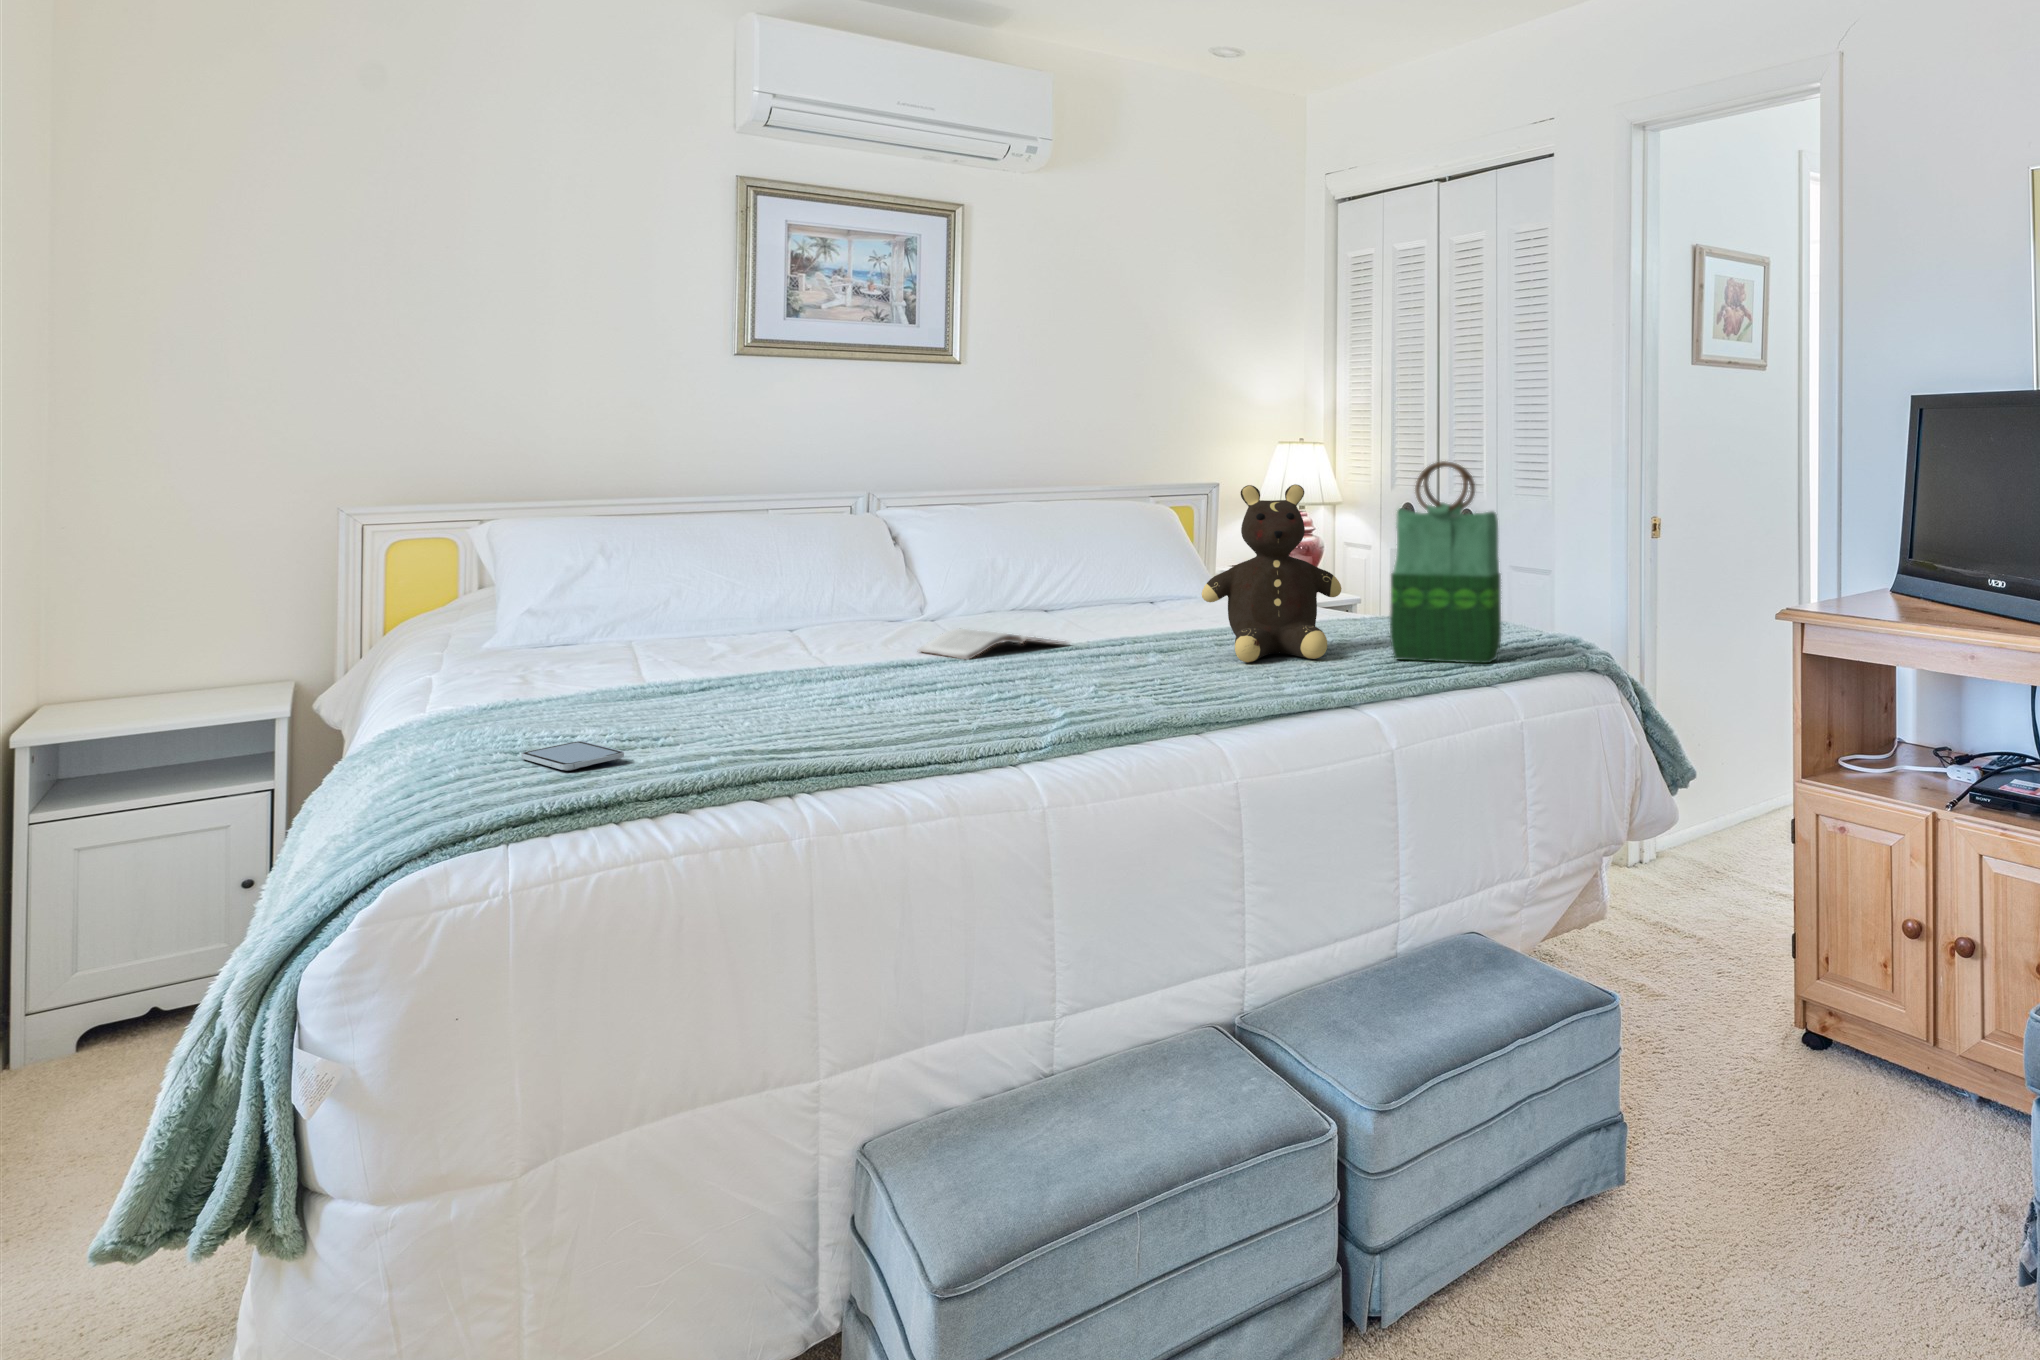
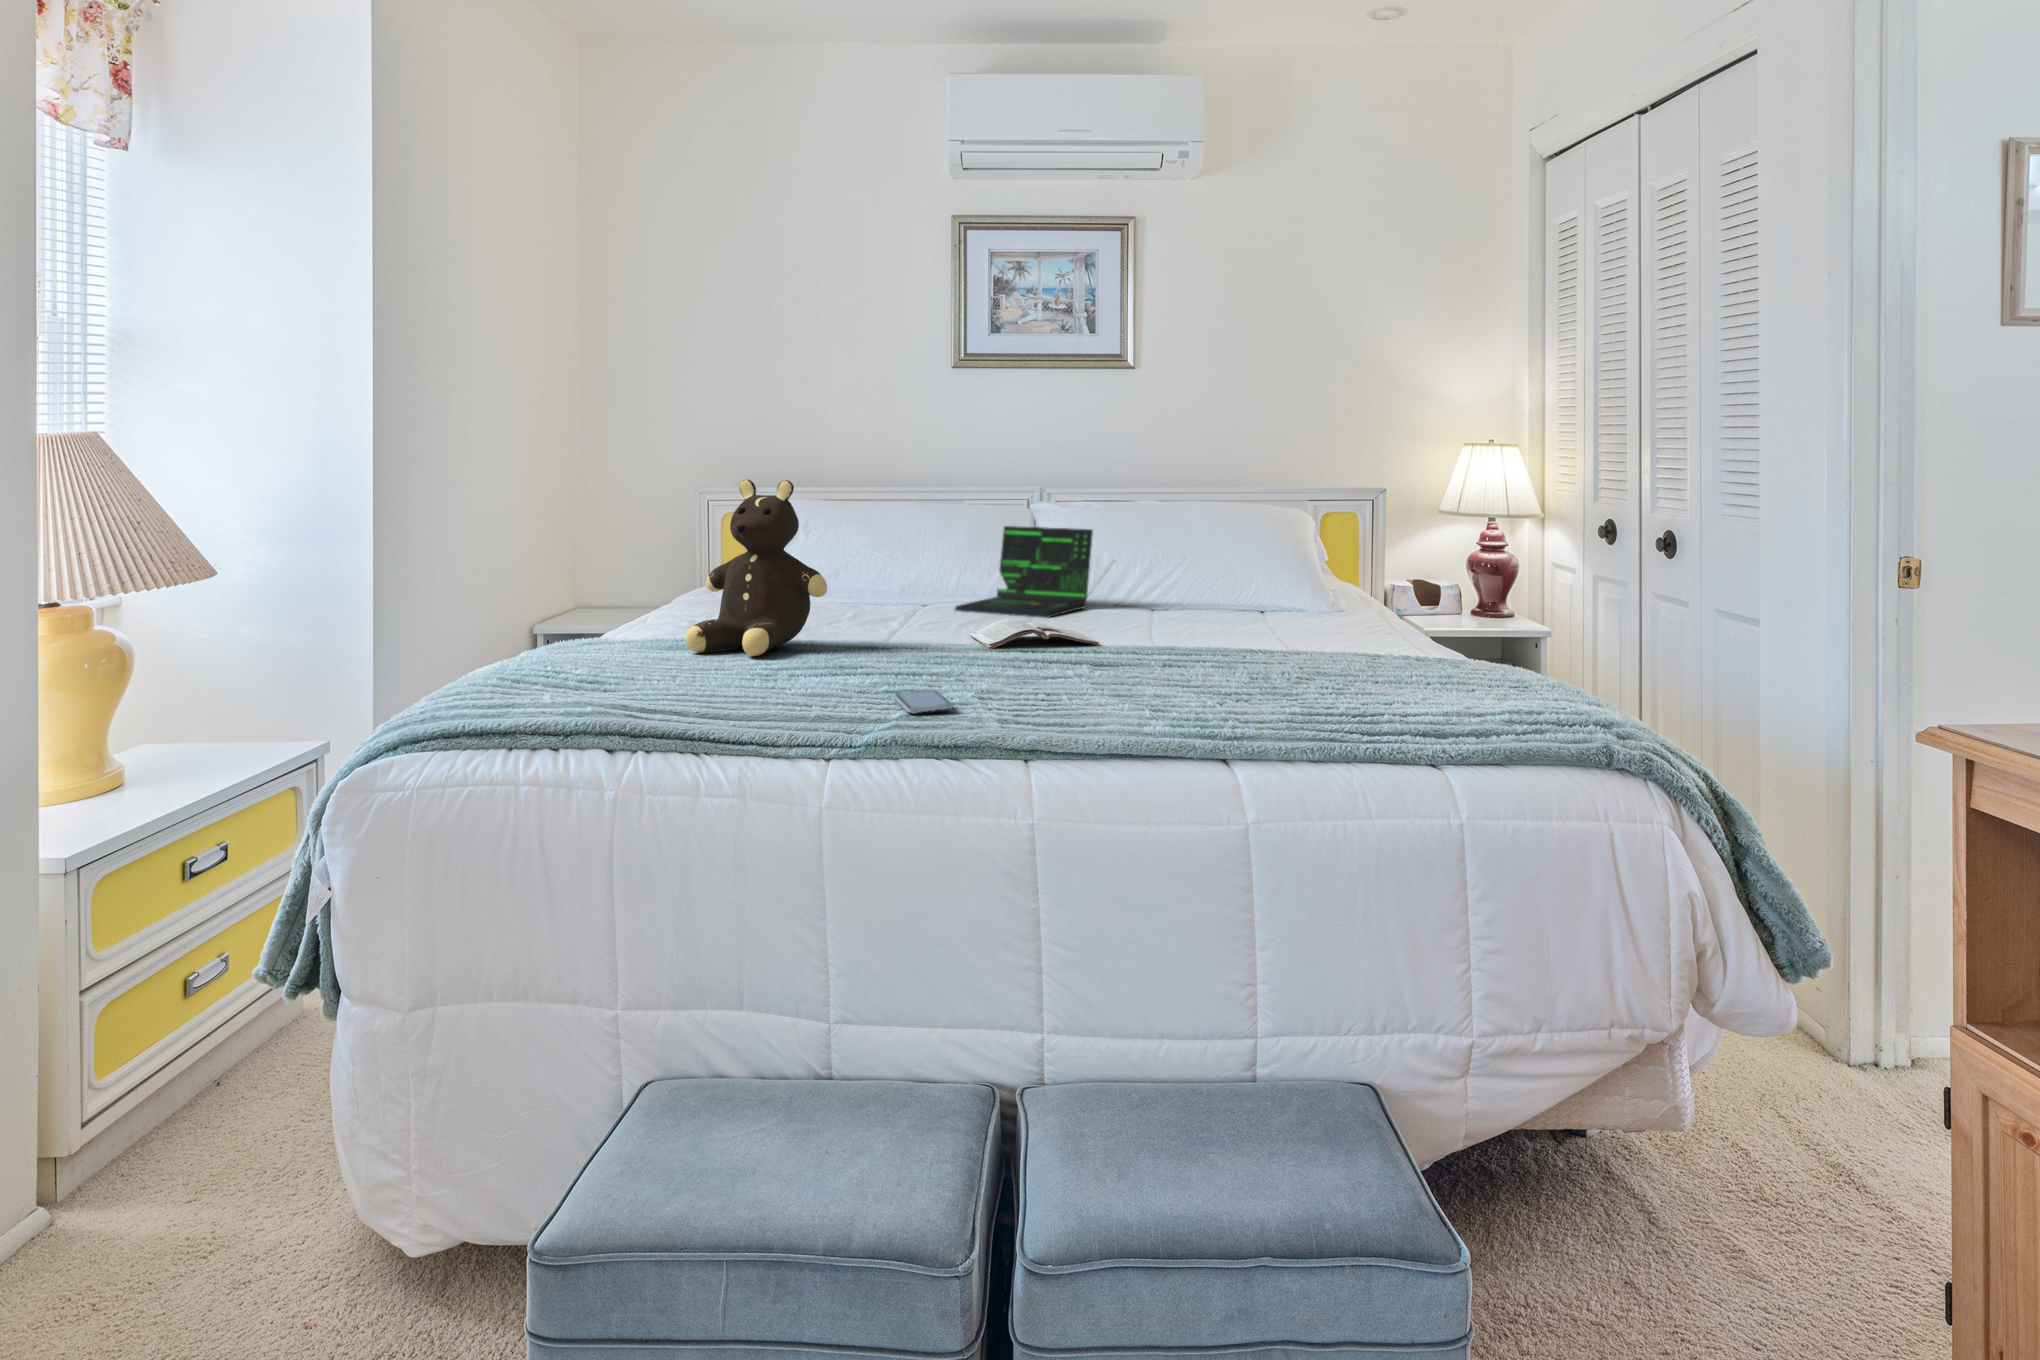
tote bag: present [1390,461,1501,663] -> none [1358,467,1487,721]
teddy bear: present [1202,484,1342,662] -> present [685,479,827,656]
laptop: none [822,533,997,633] -> present [955,526,1107,618]
smartphone: present [521,741,624,771] -> present [894,690,953,714]

